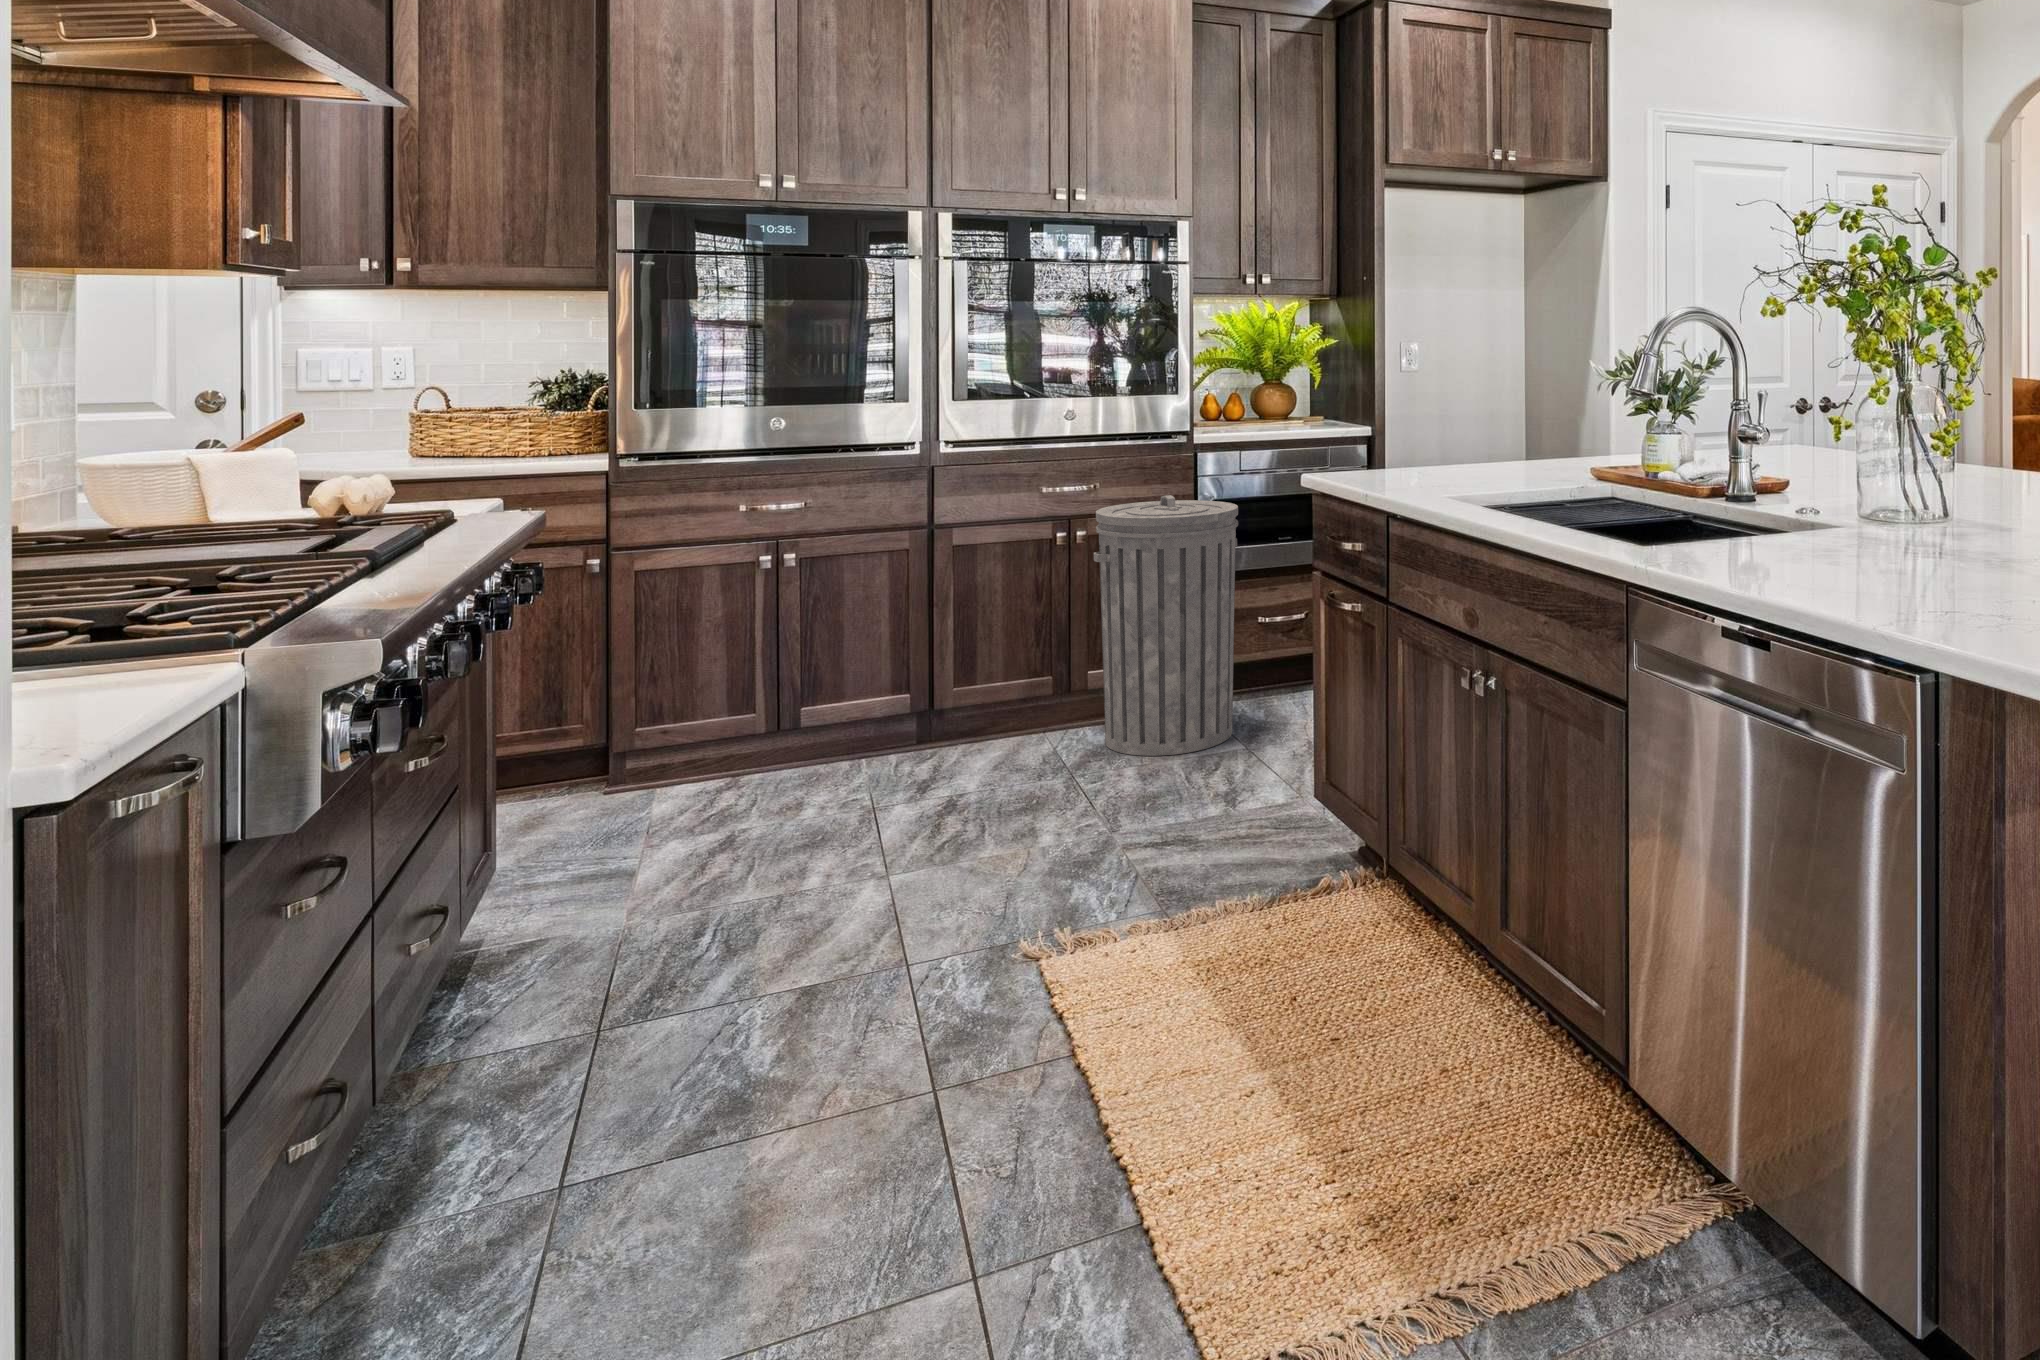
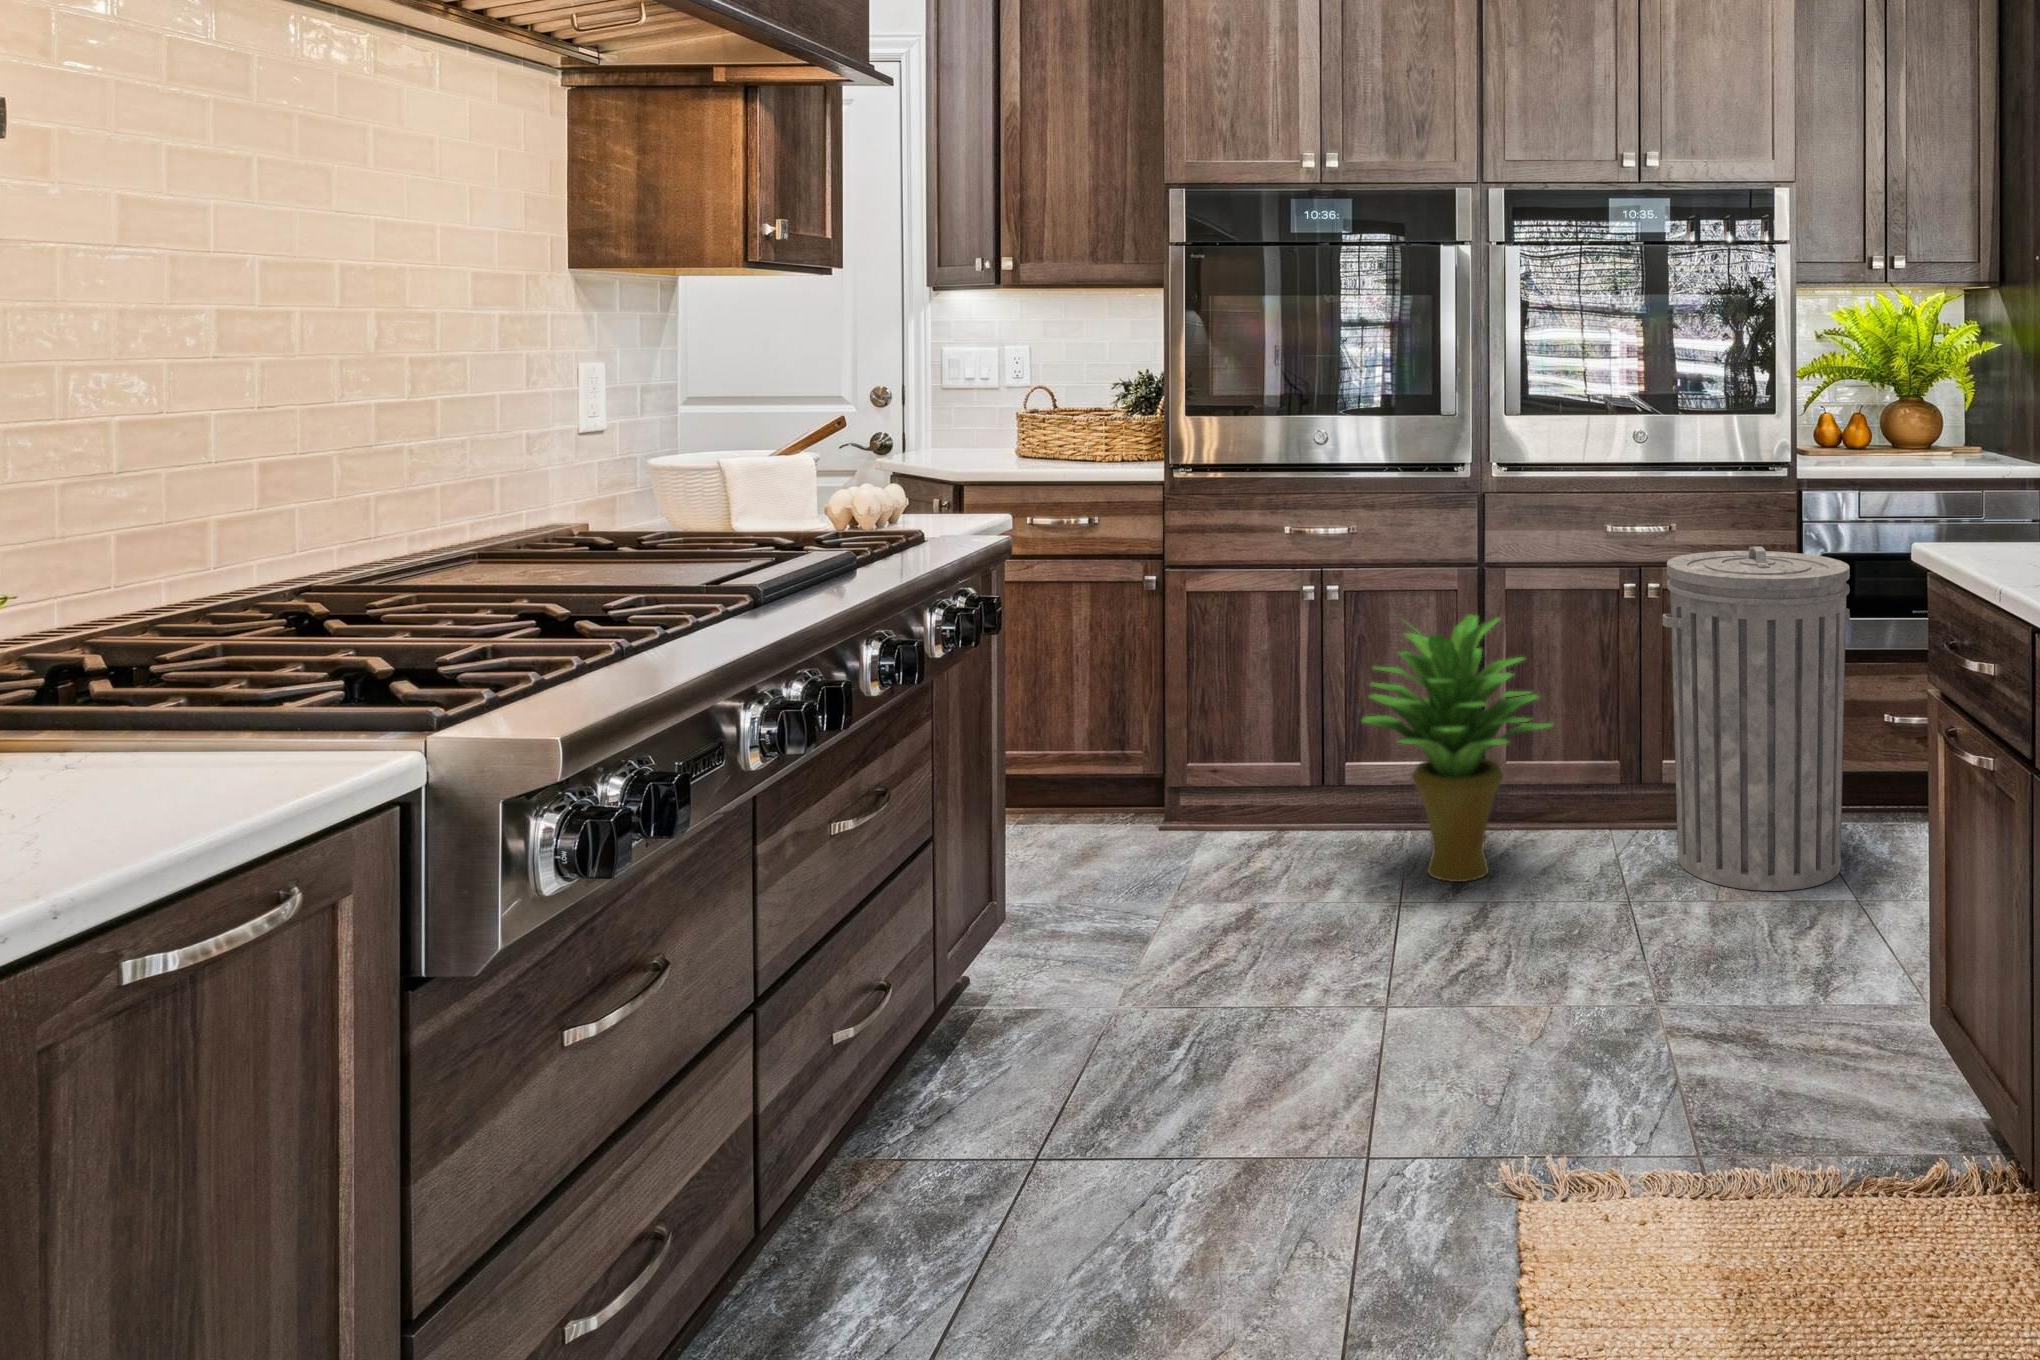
potted plant: none [829,566,1006,787] -> present [1362,615,1553,882]

